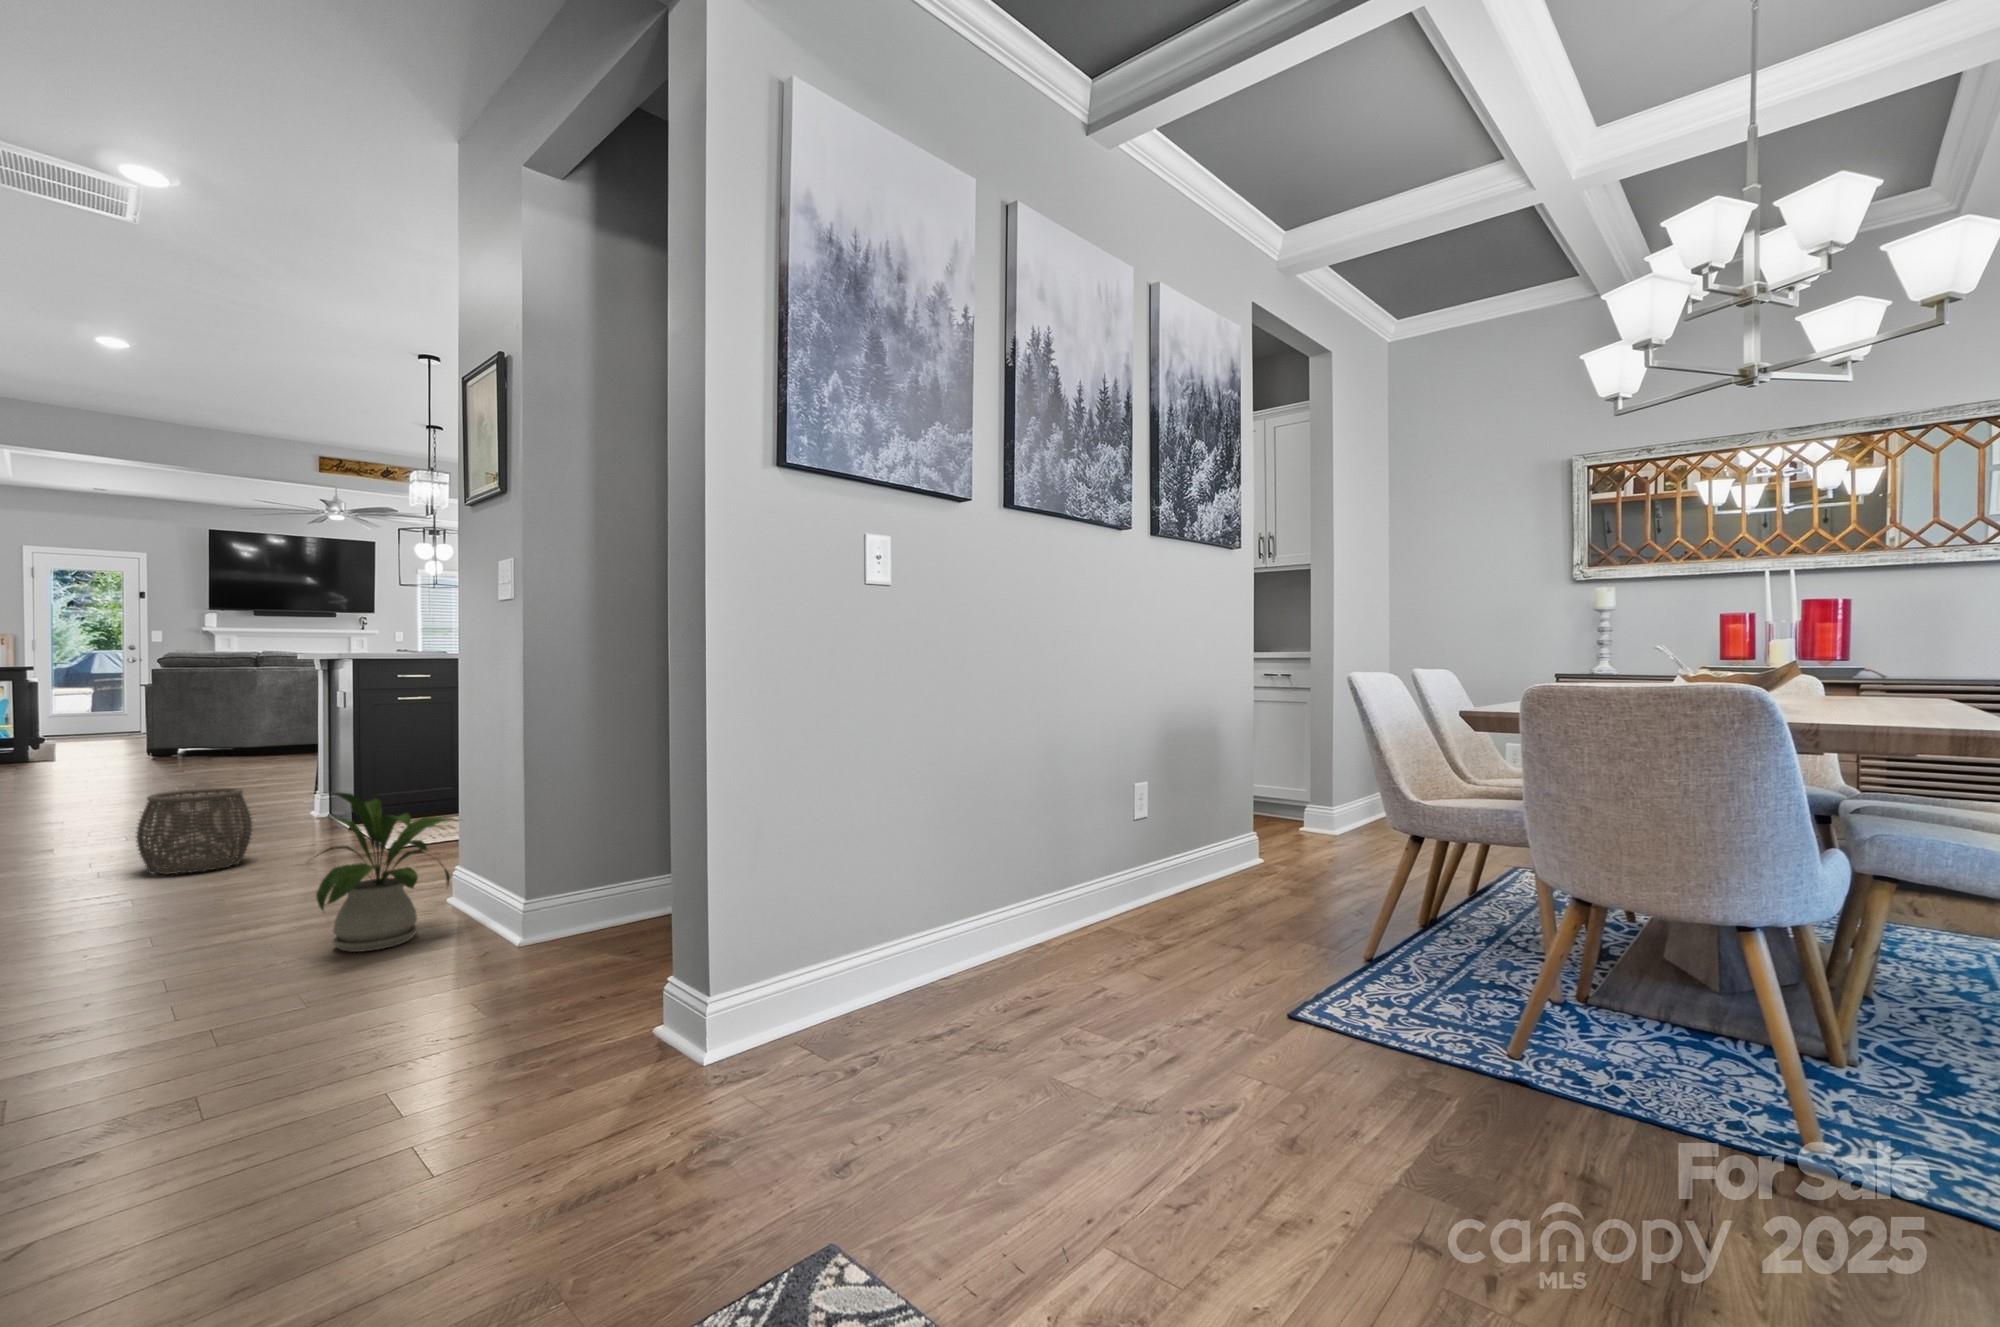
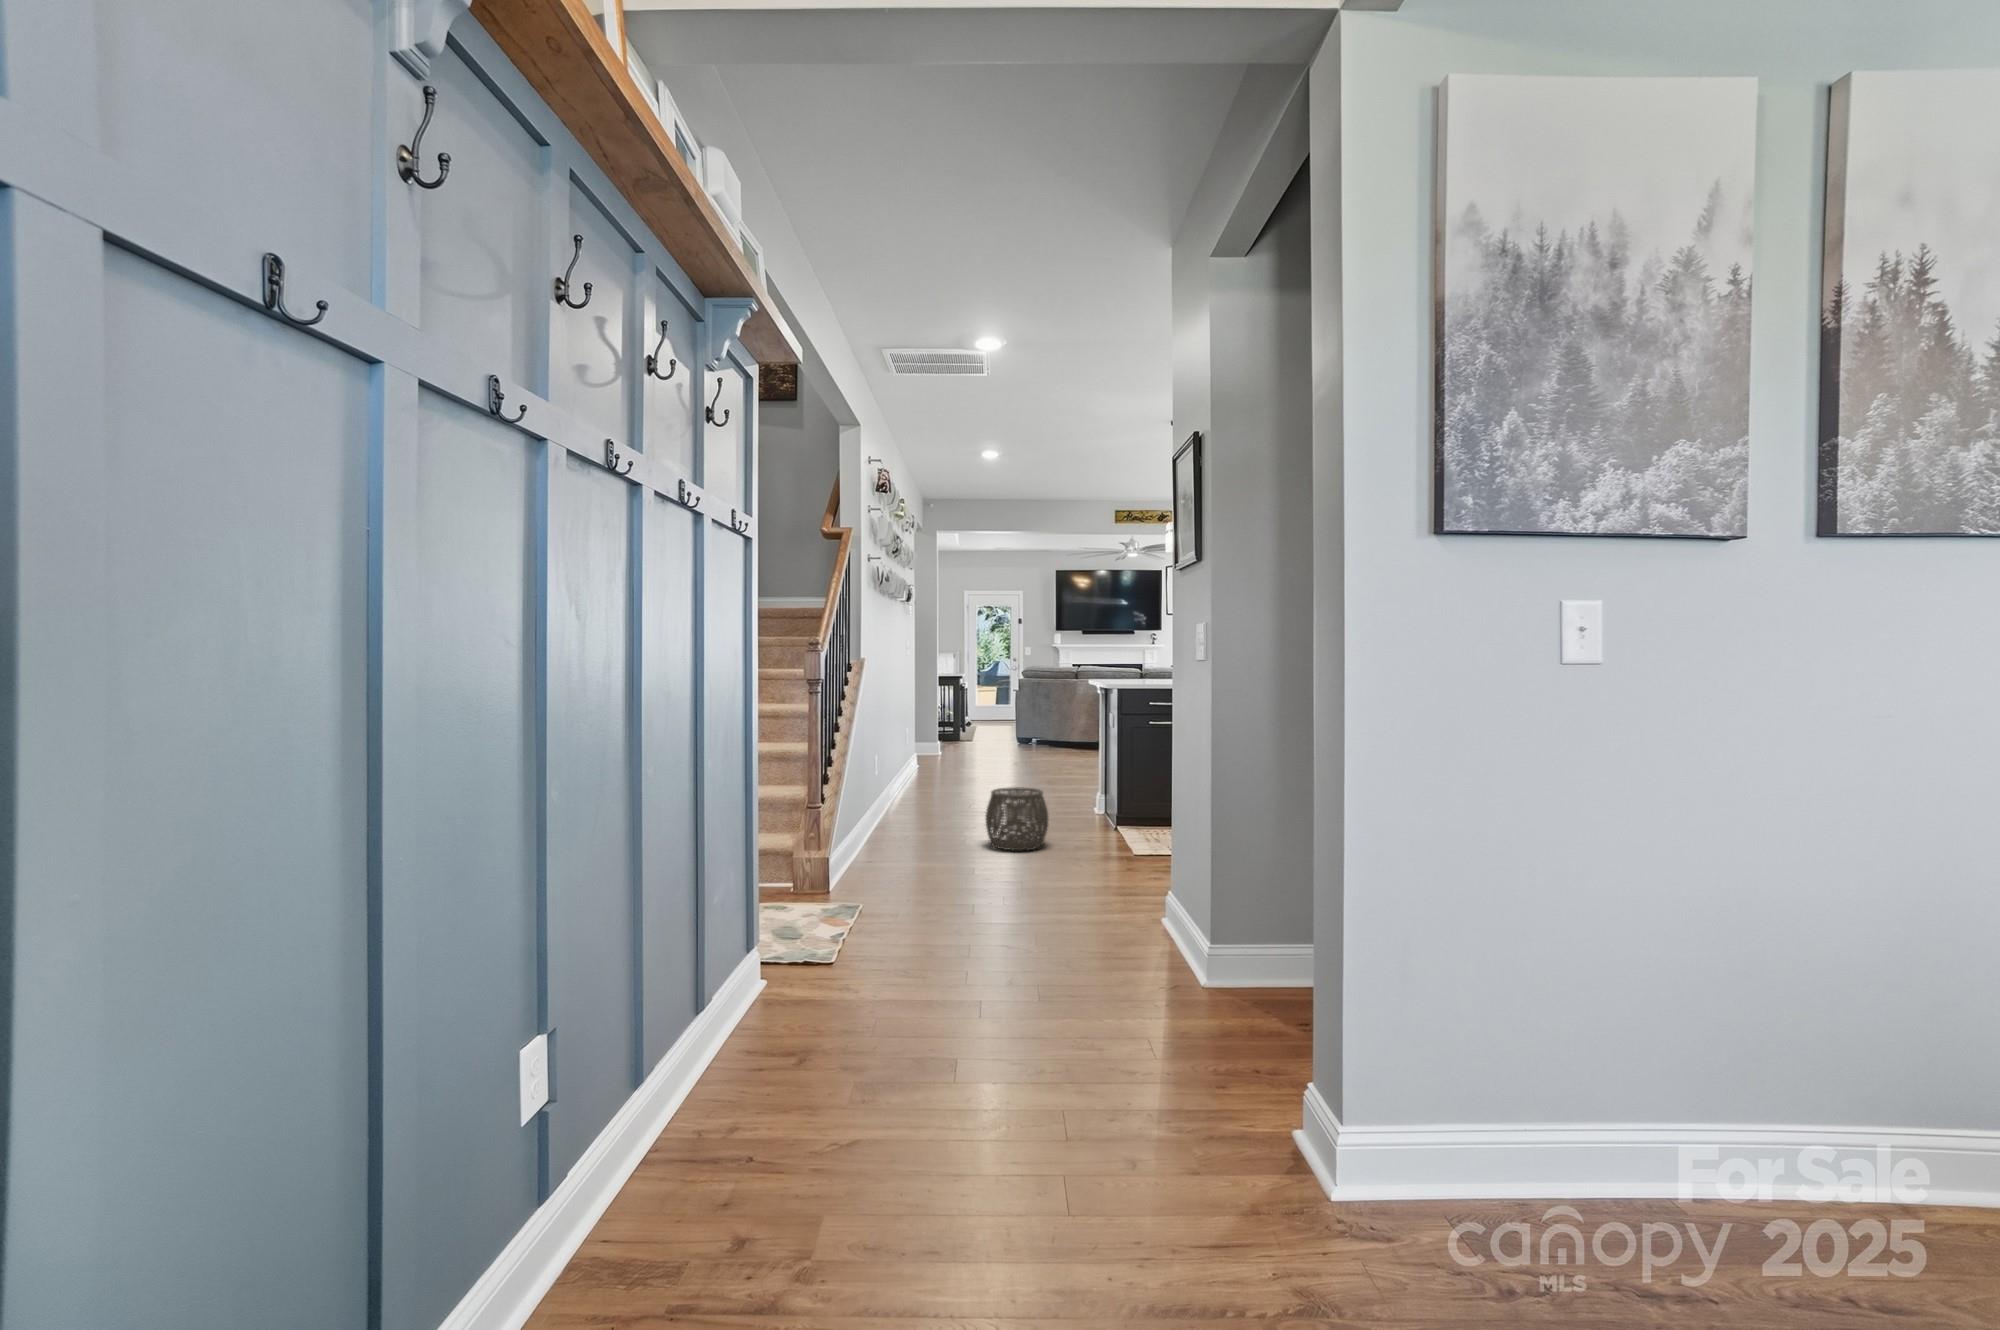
house plant: present [316,792,456,952] -> none [1055,821,1170,956]

